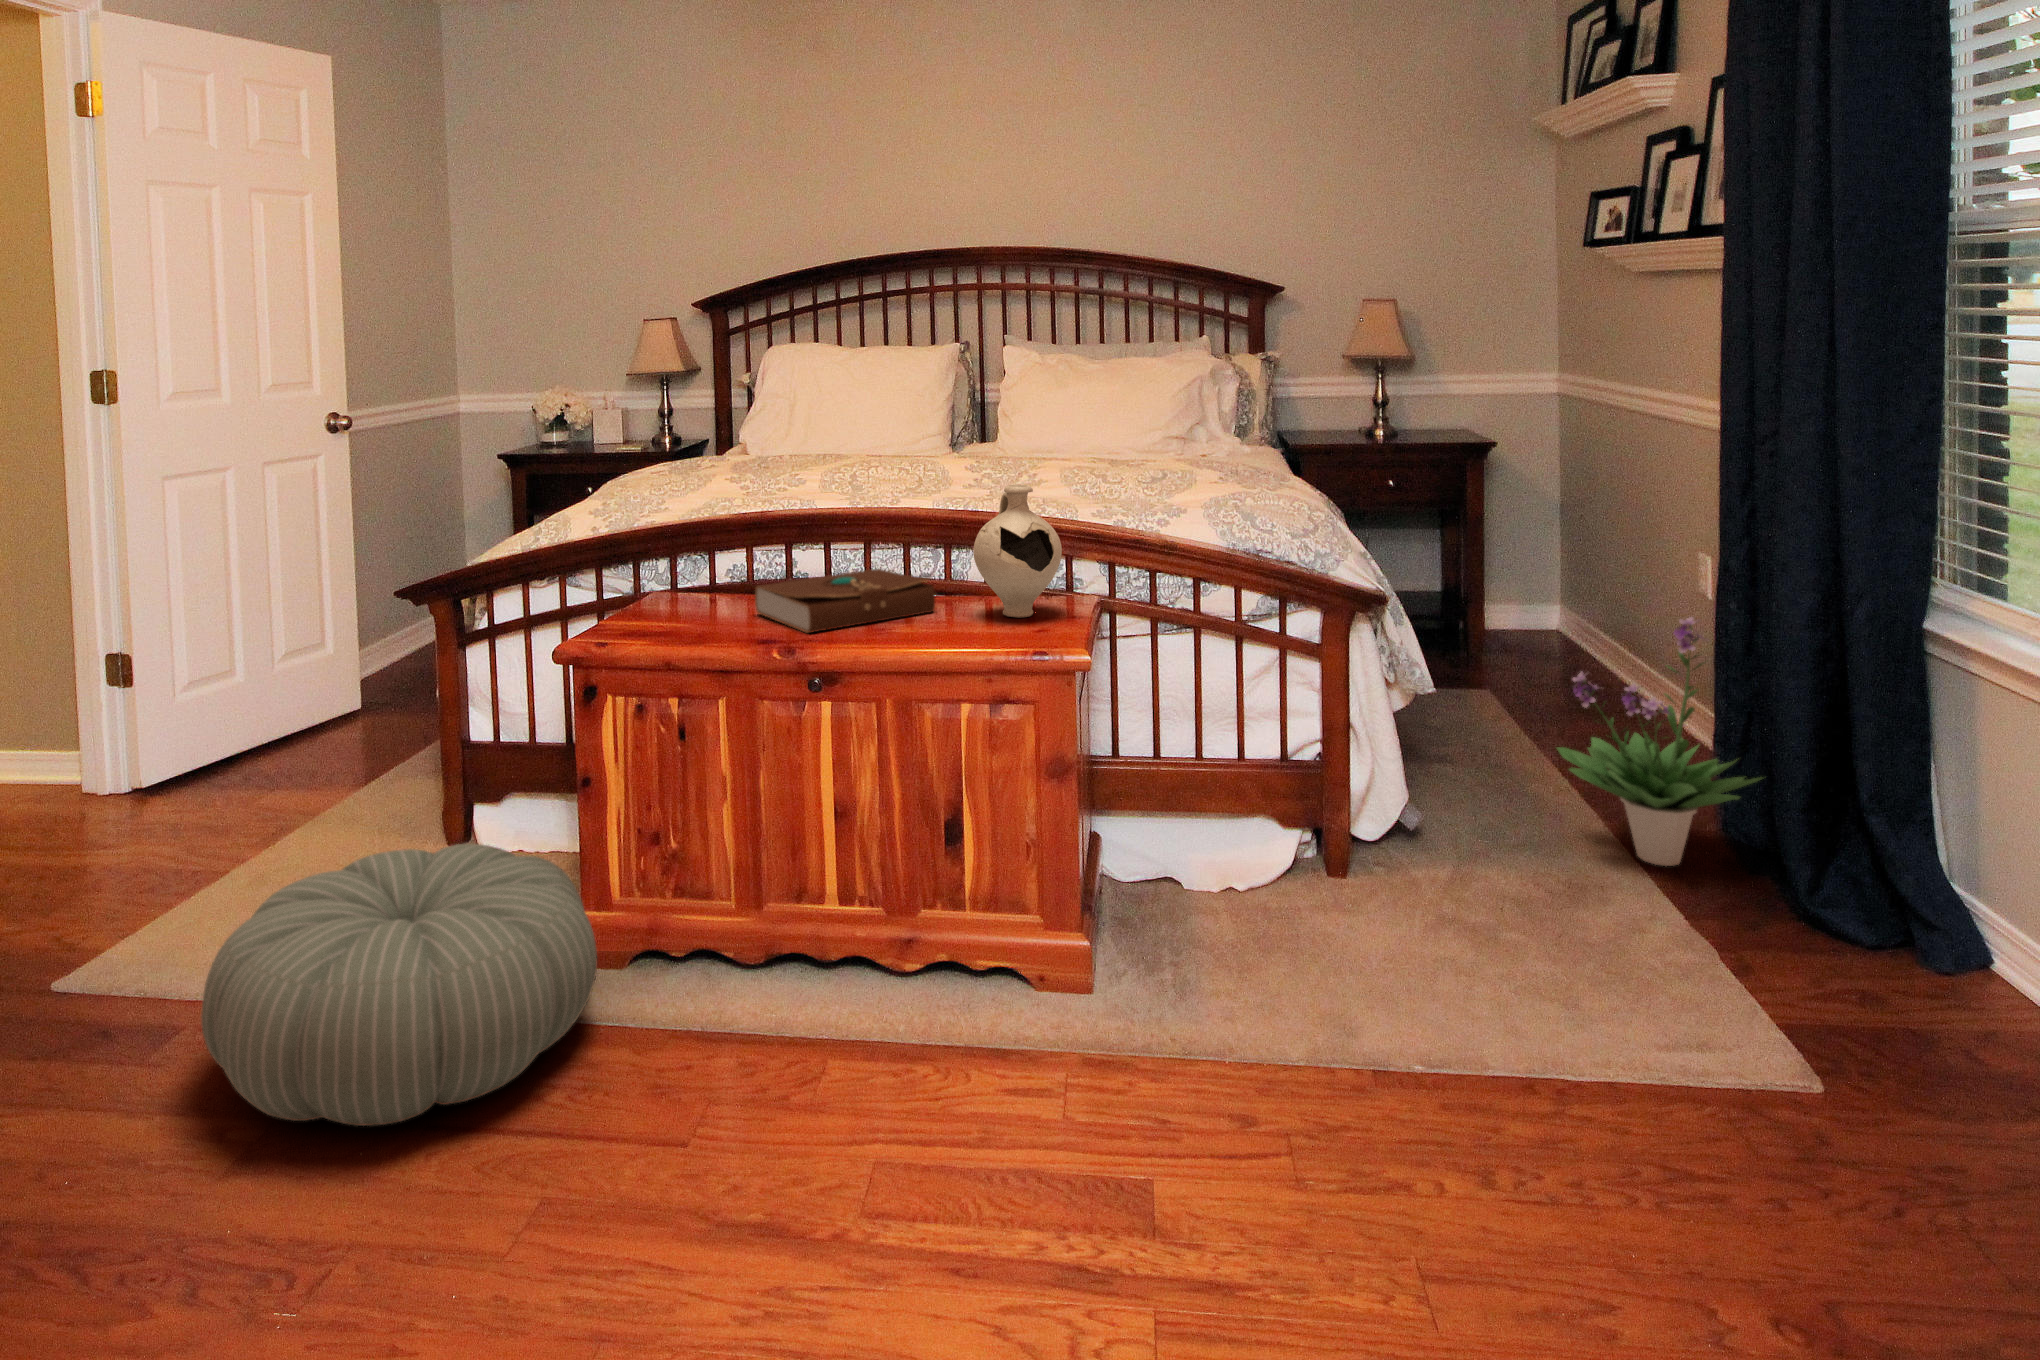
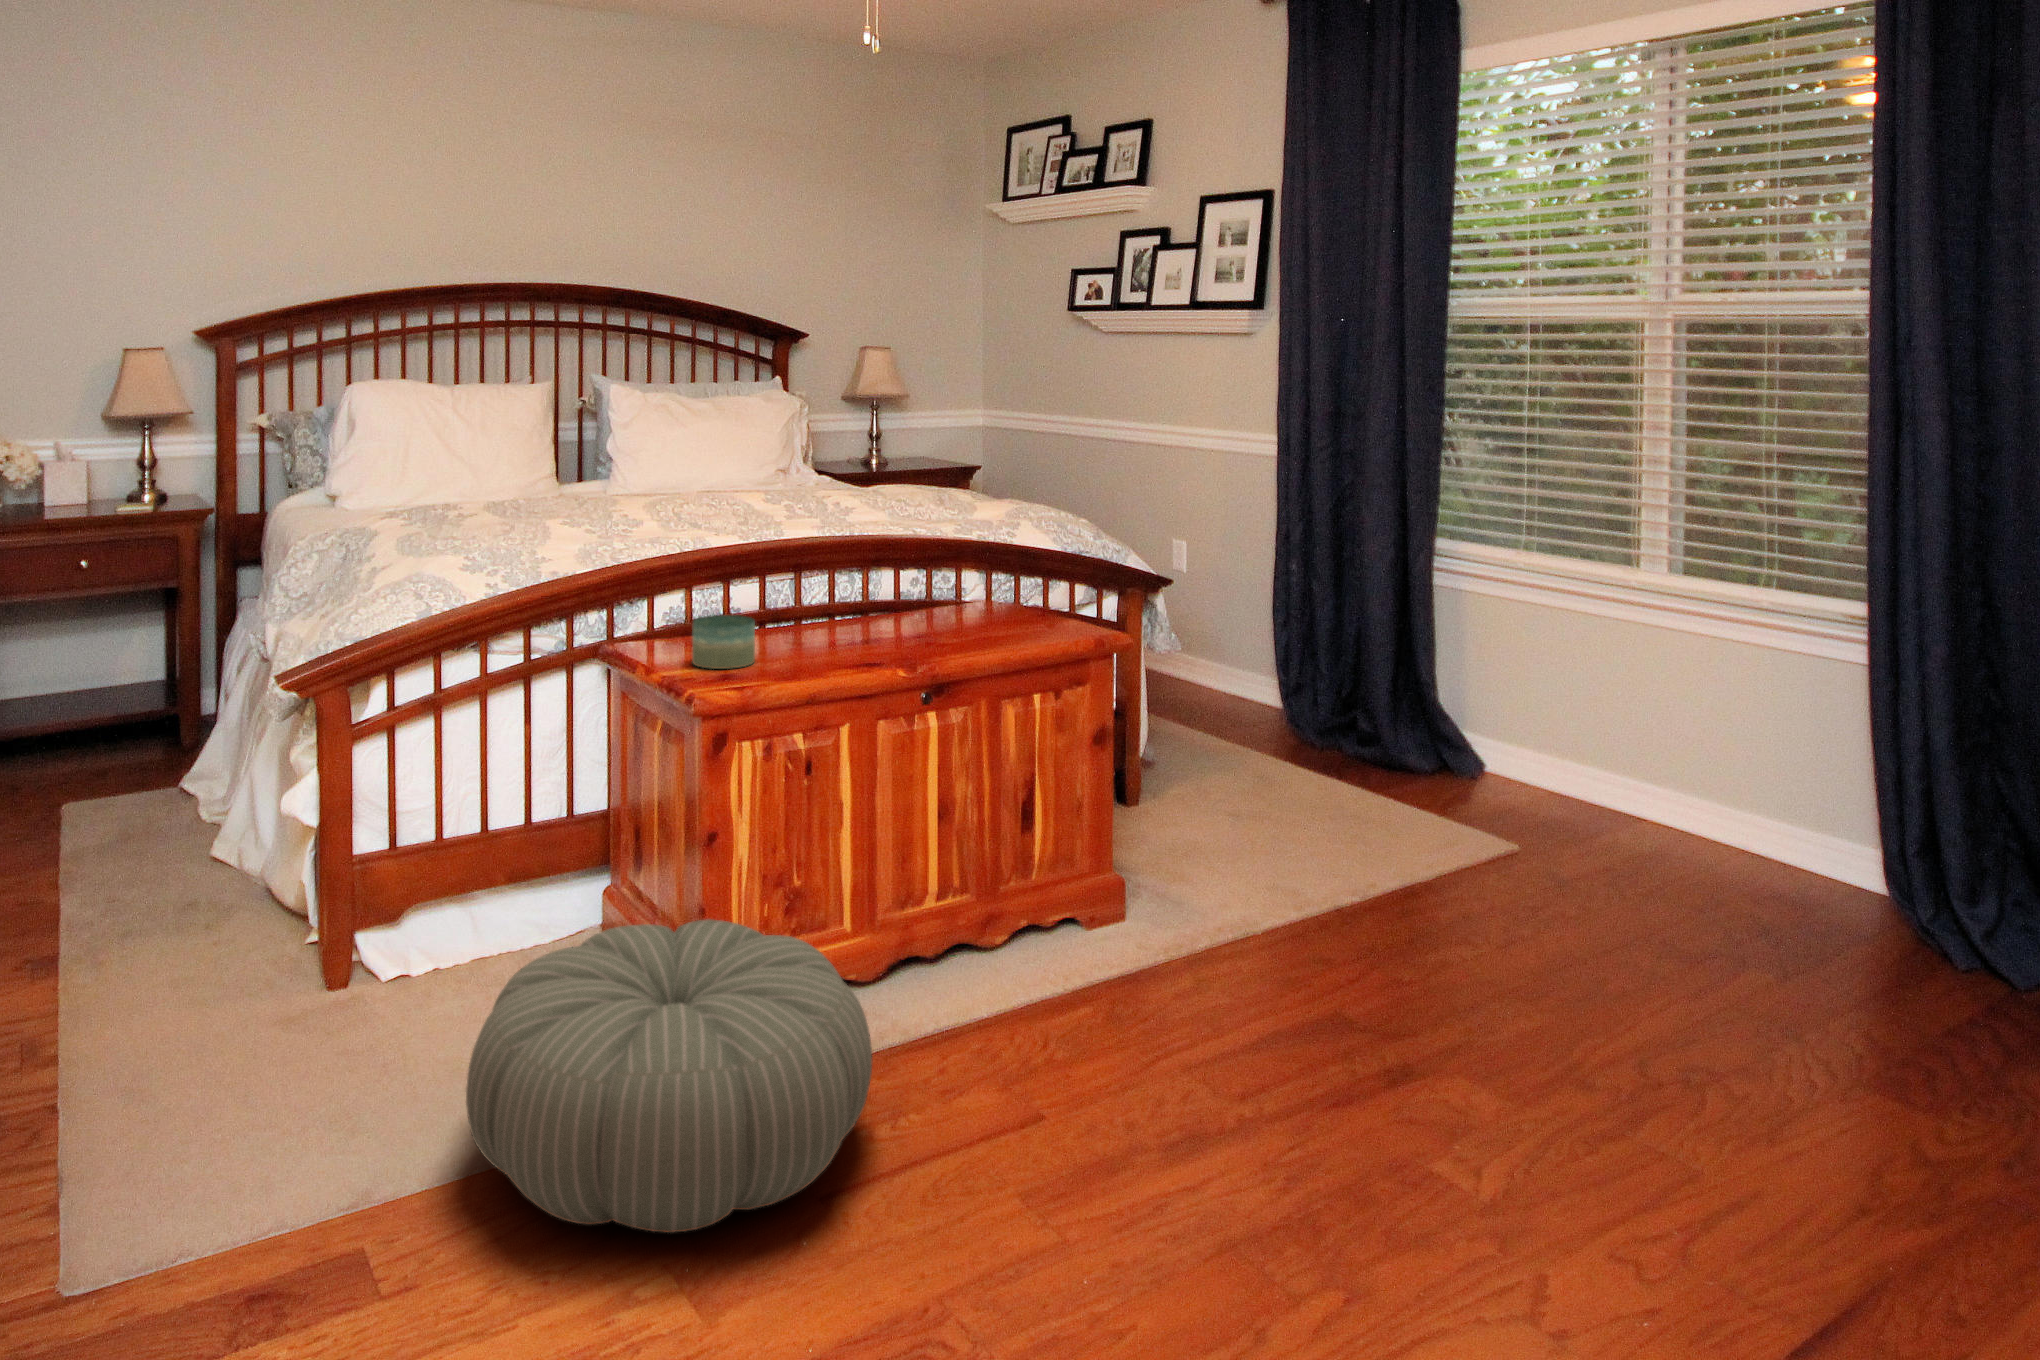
decorative vase: present [974,485,1062,618] -> none [952,507,1029,623]
book: present [755,569,935,633] -> none [773,595,920,656]
candle: none [653,574,715,627] -> present [692,615,755,669]
potted plant: present [1557,617,1762,866] -> none [1215,579,1349,759]

